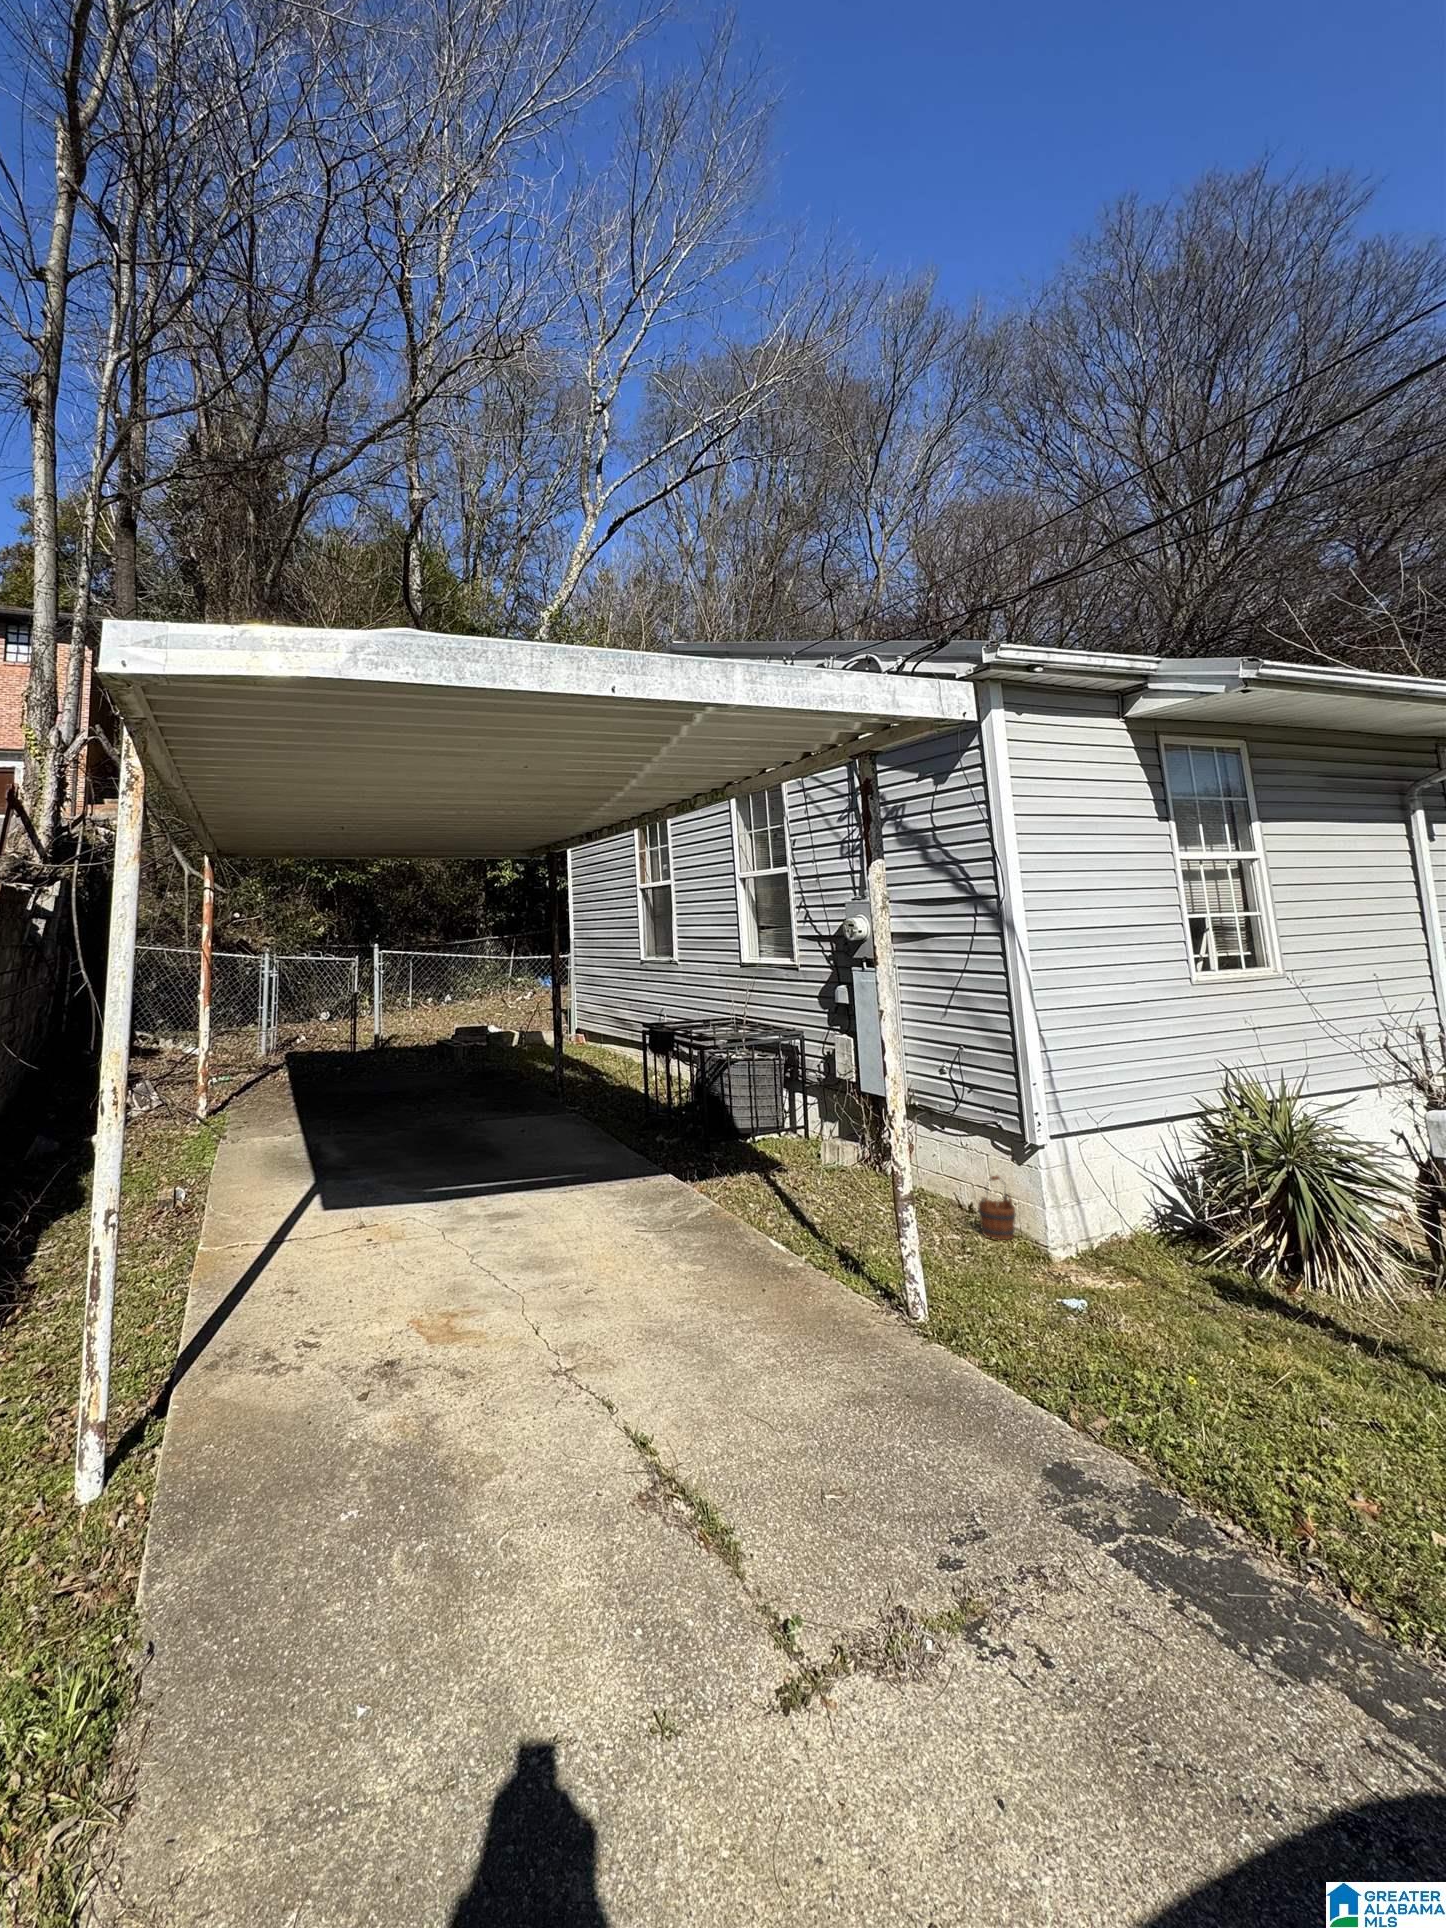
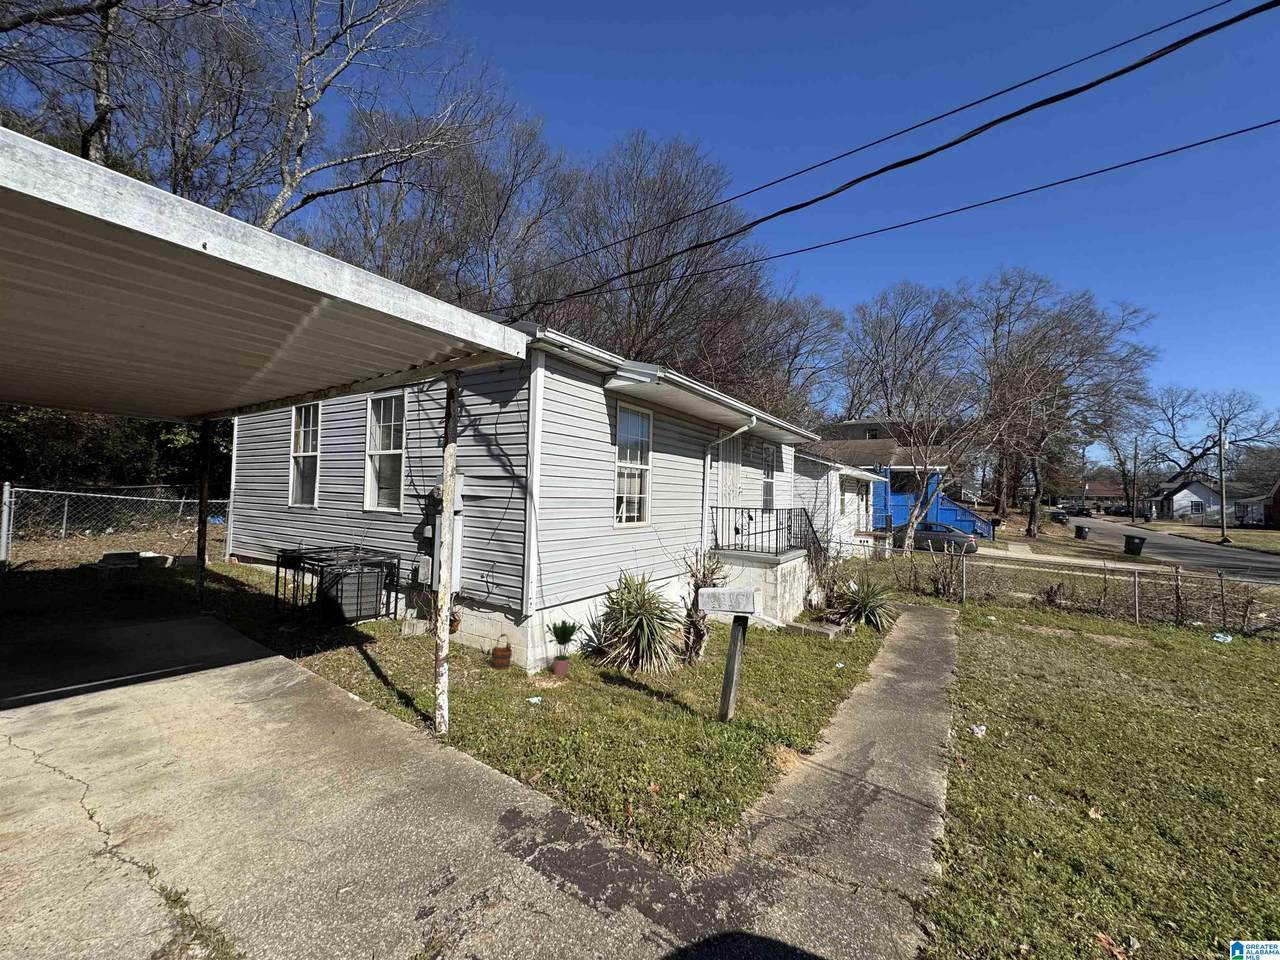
potted plant: none [1069,1149,1161,1267] -> present [545,620,583,676]

